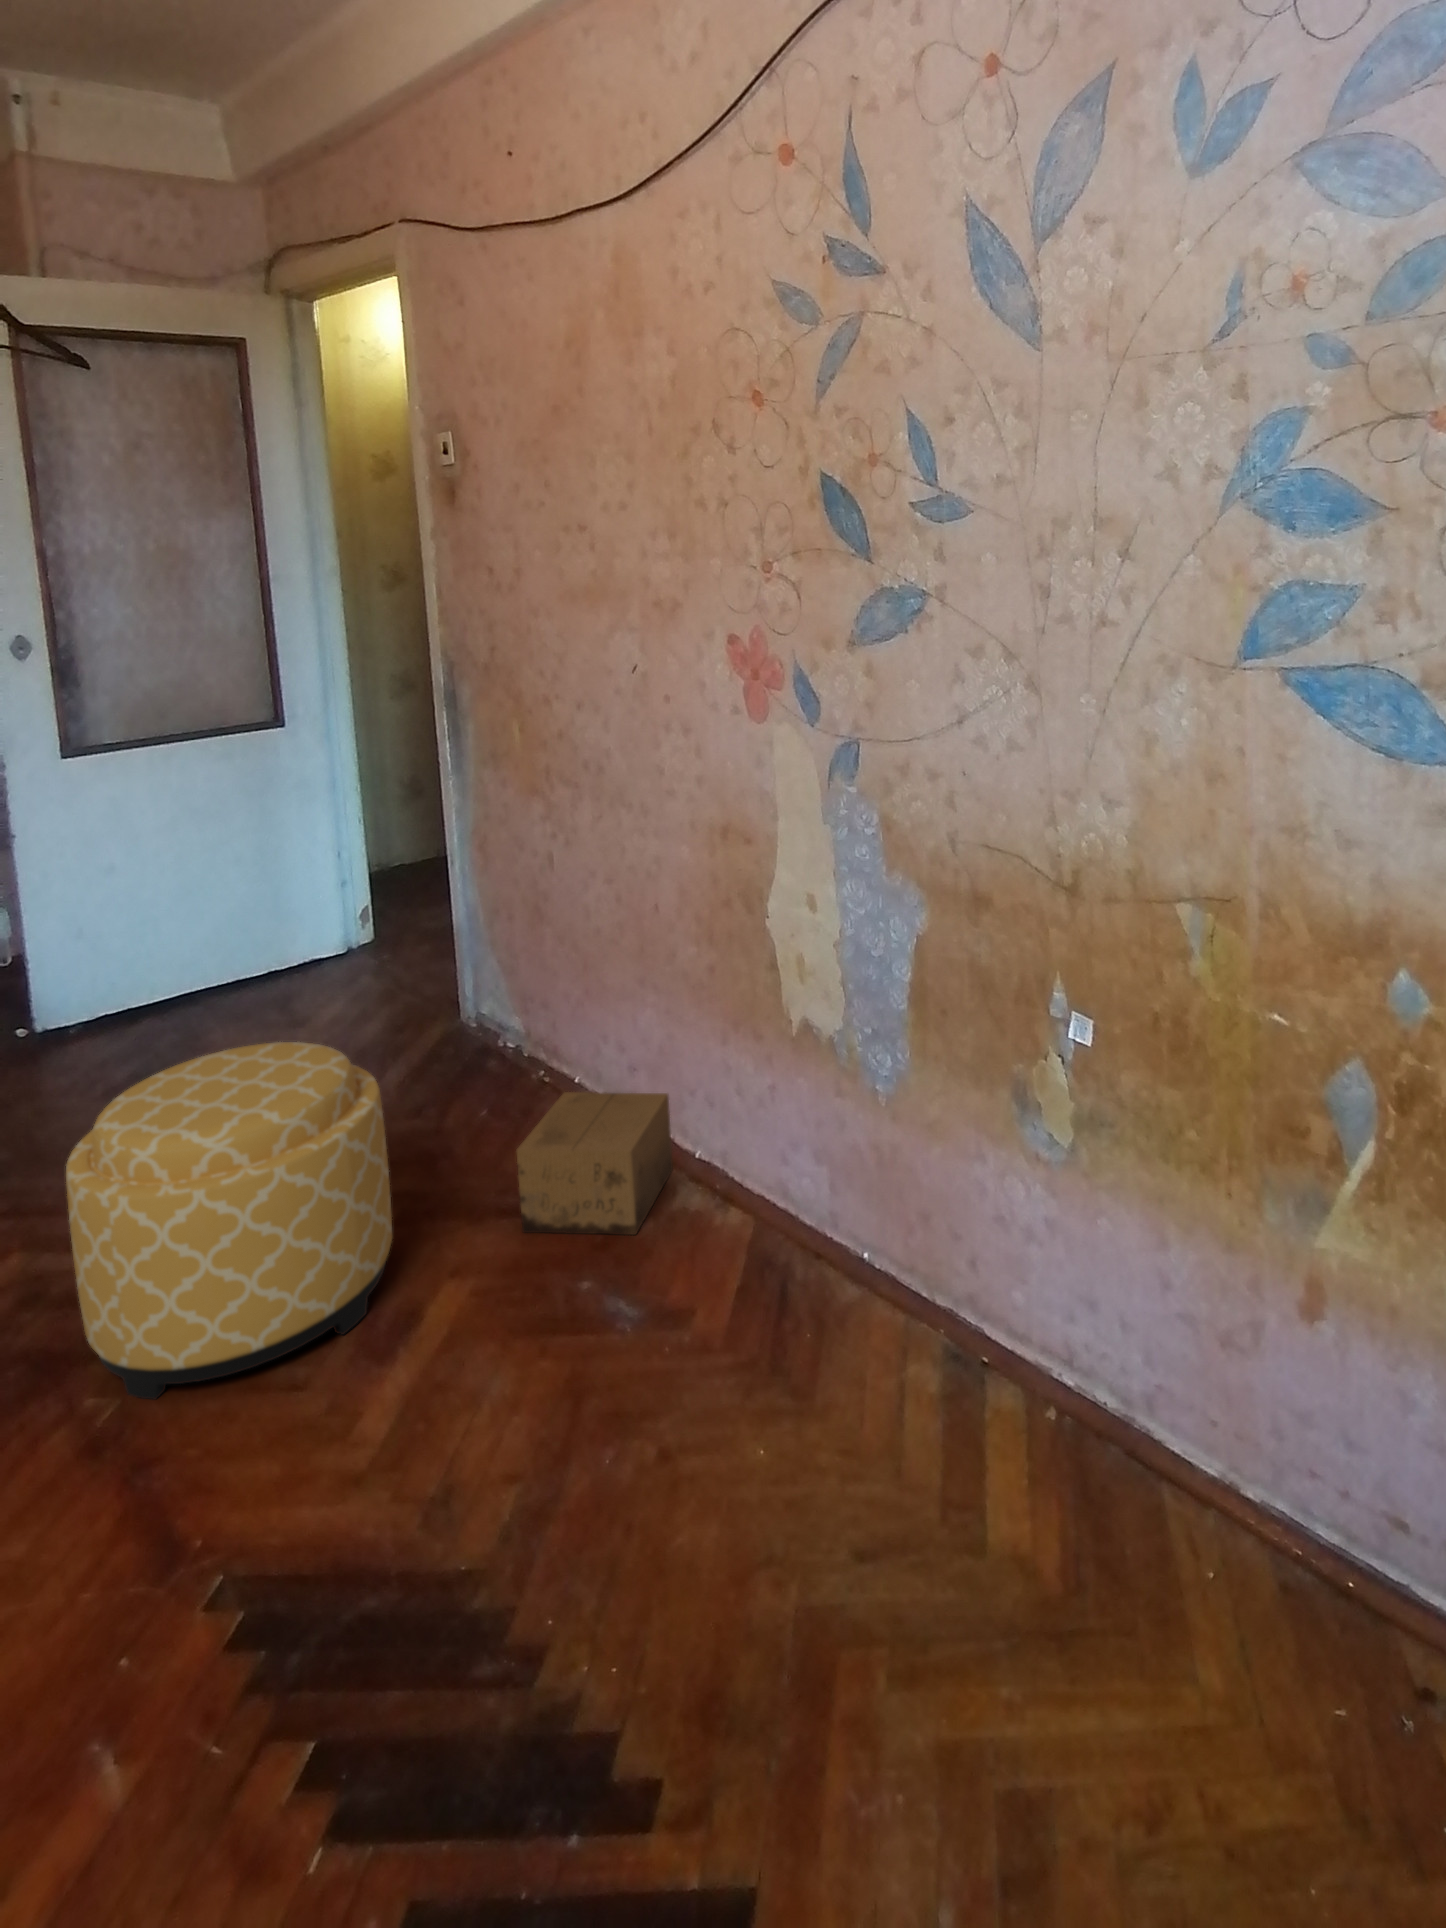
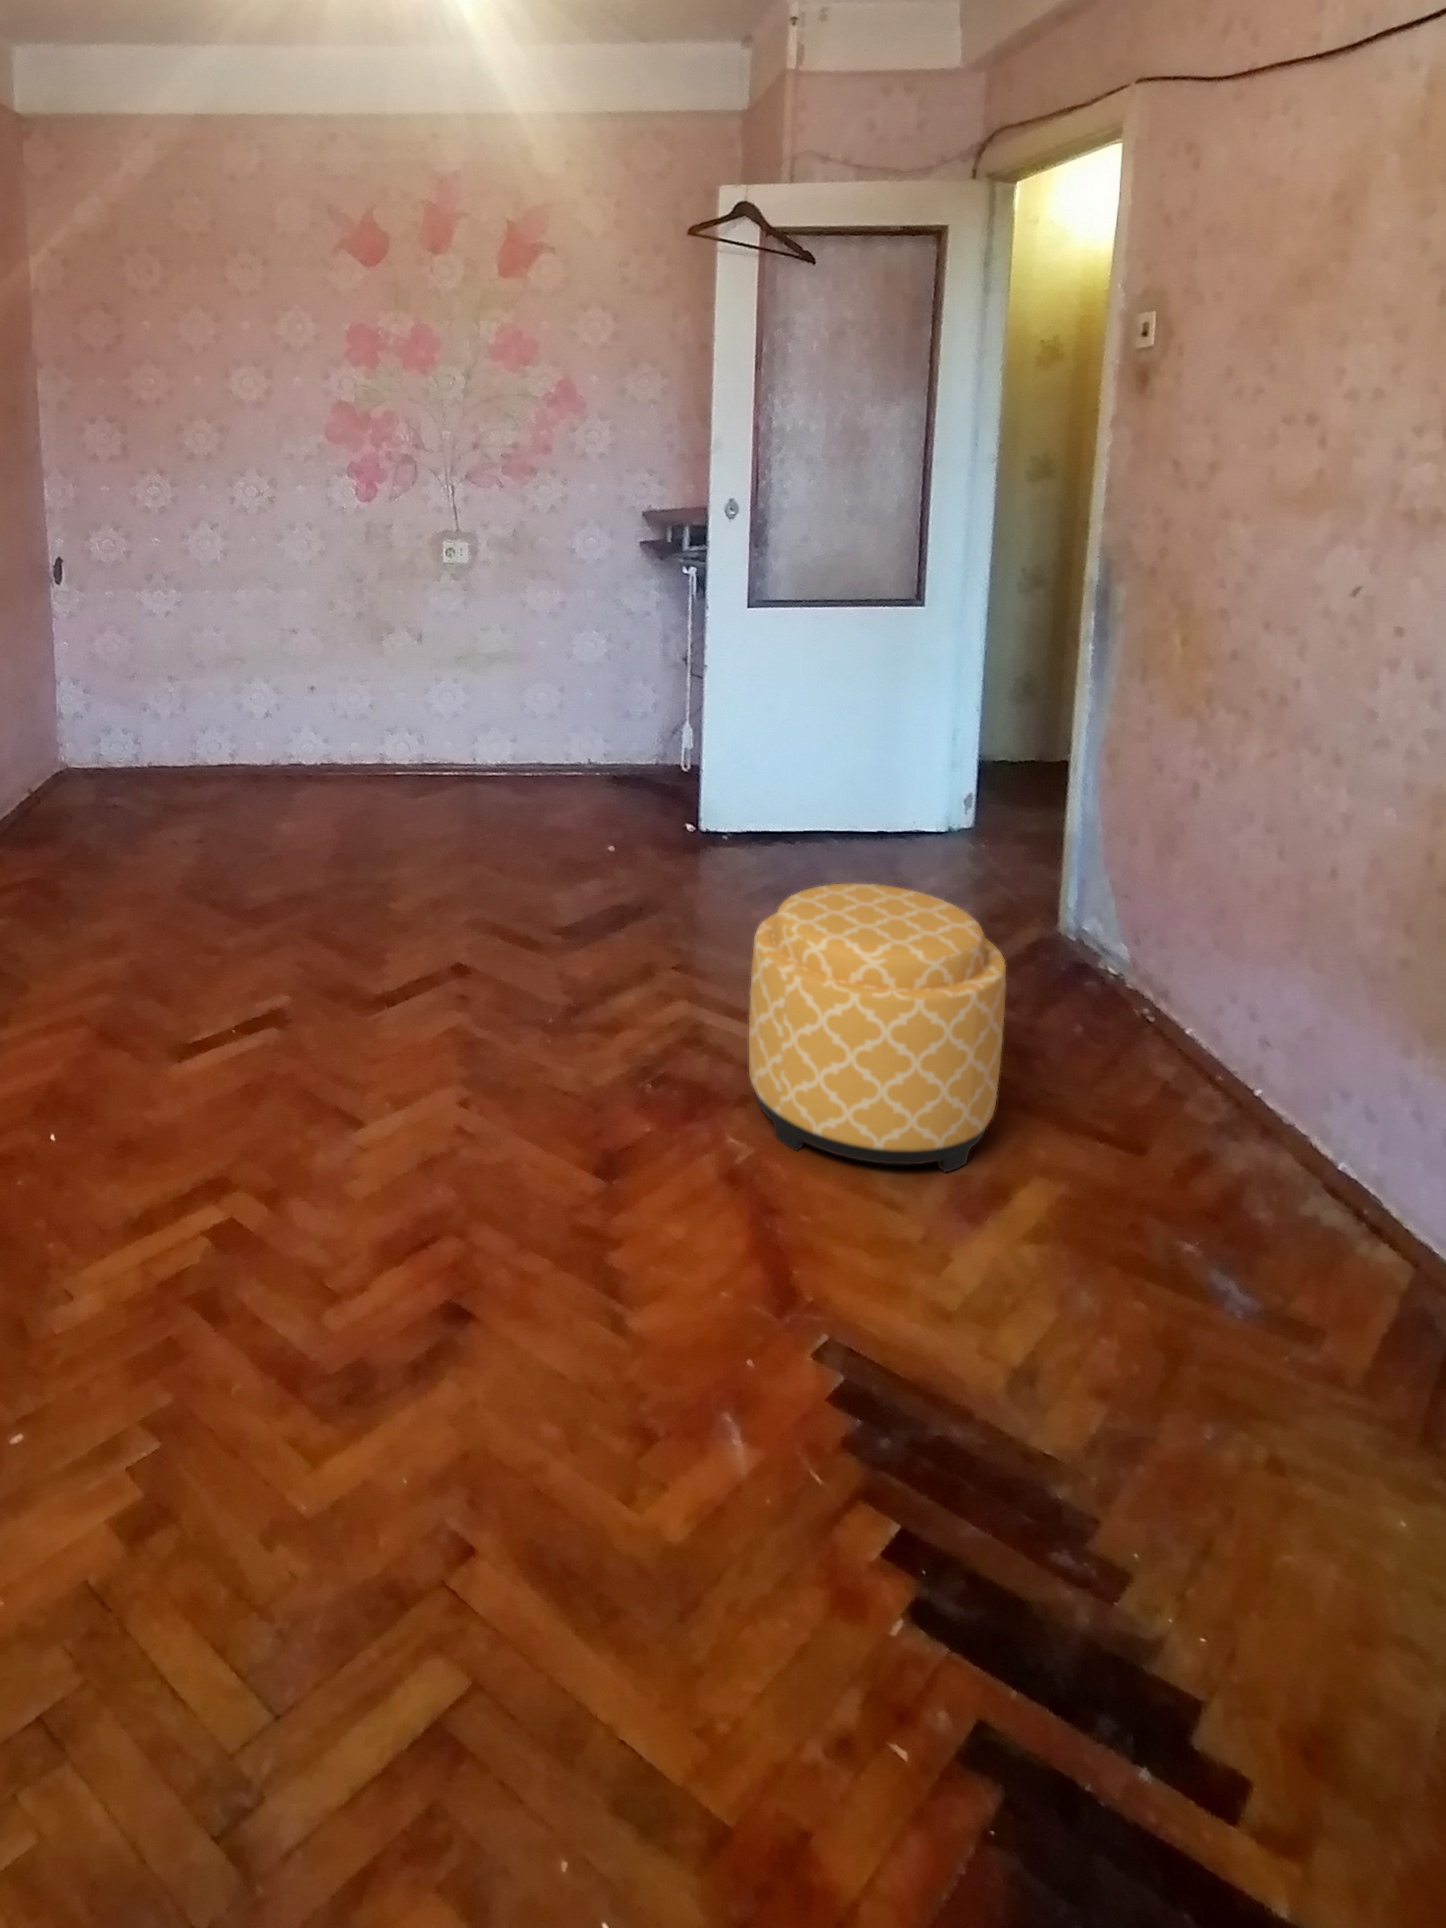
cardboard box: present [517,1092,673,1235] -> none [1121,1037,1314,1217]

